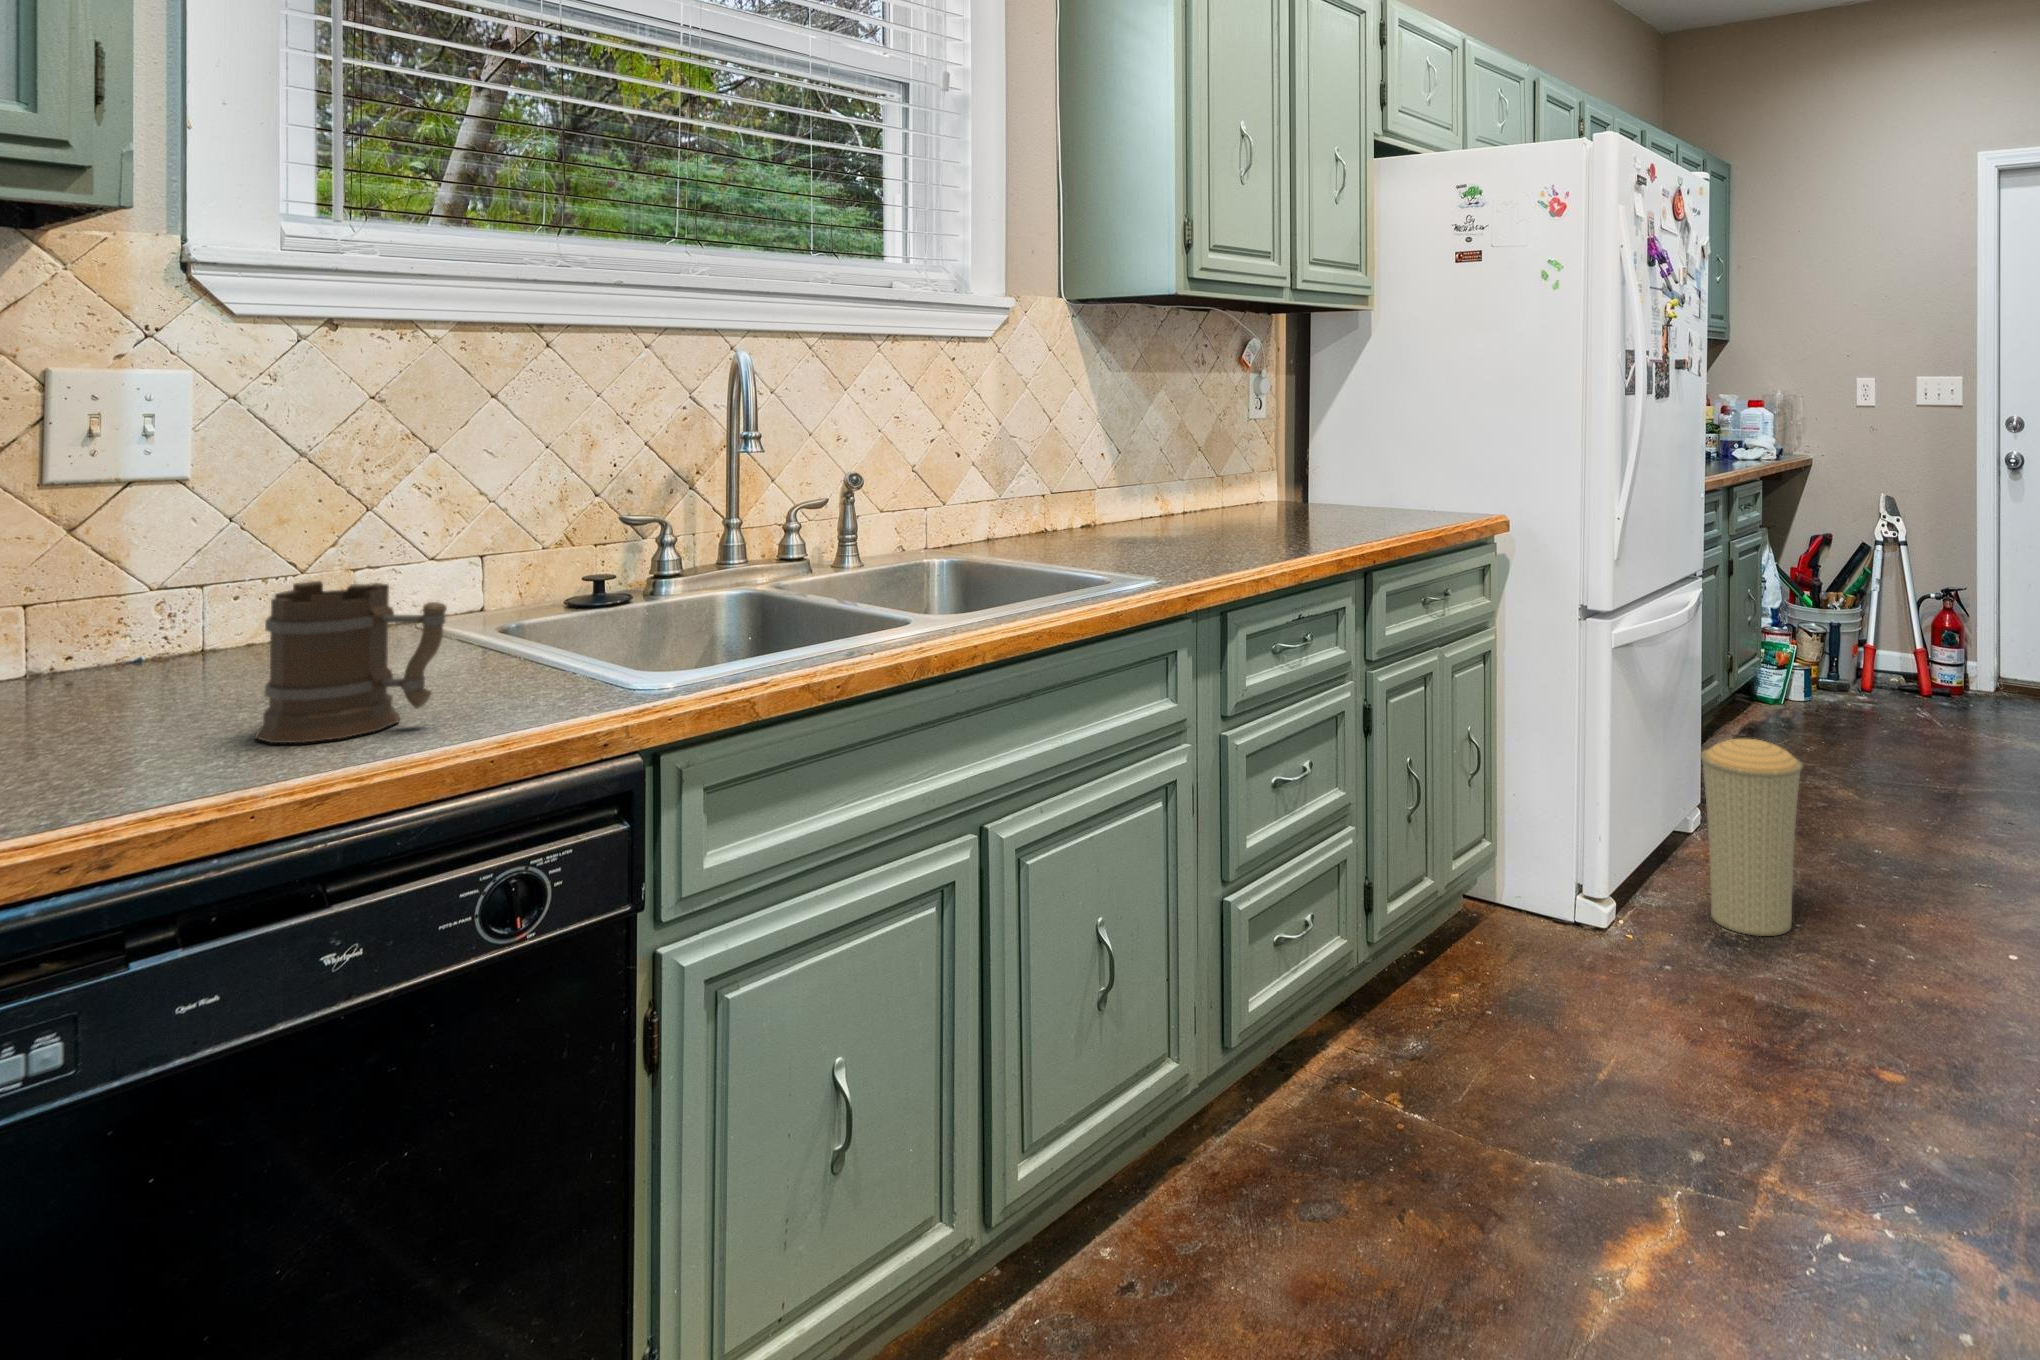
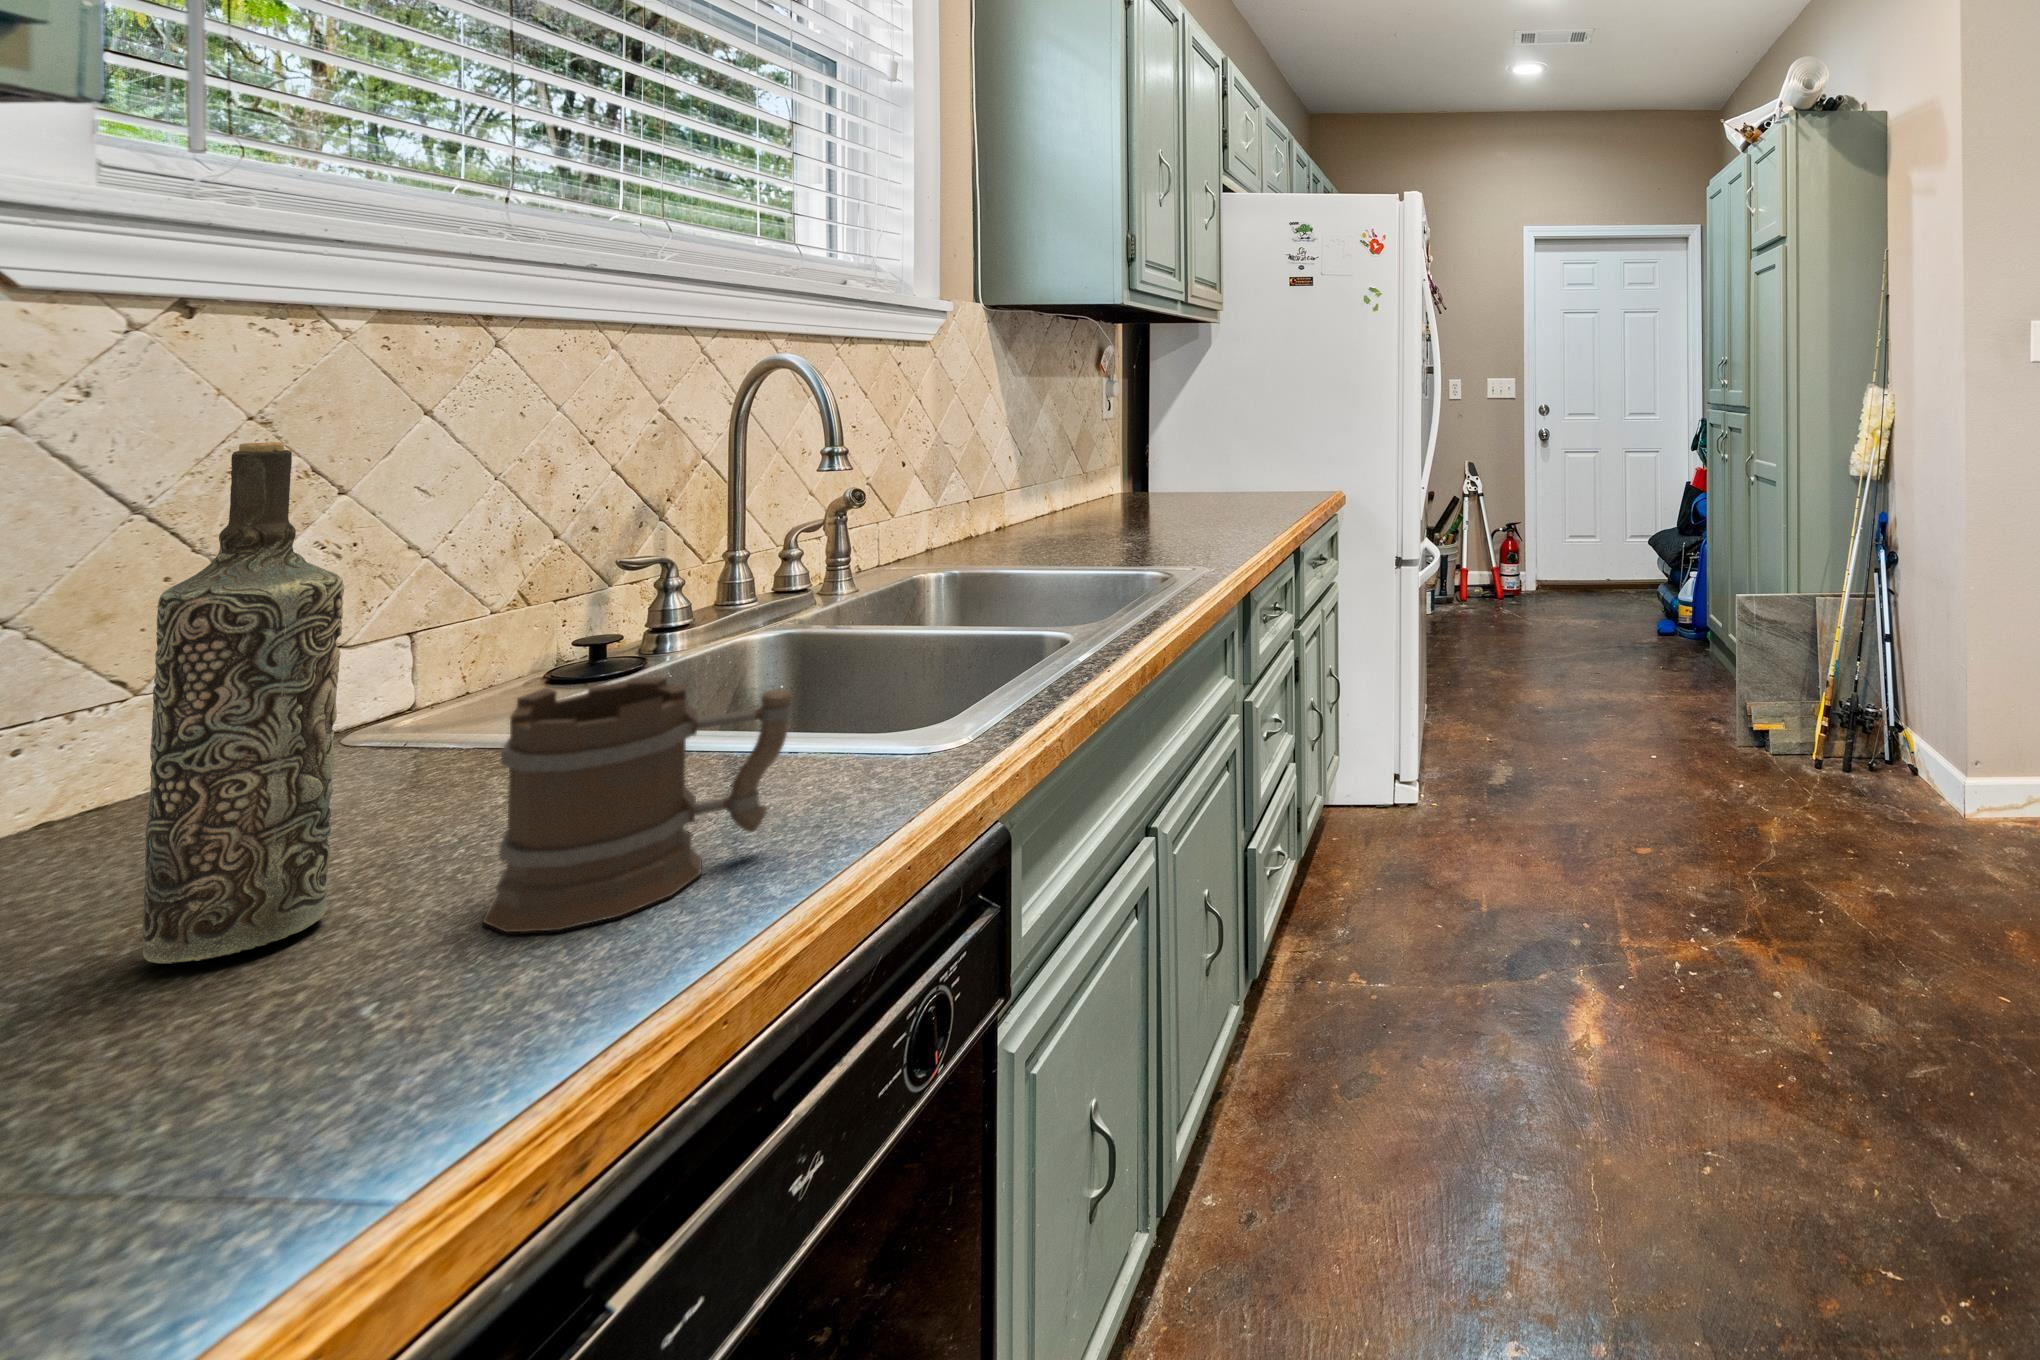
bottle: none [136,404,240,720] -> present [143,442,344,964]
trash can: present [1700,739,1803,936] -> none [1466,642,1535,784]

